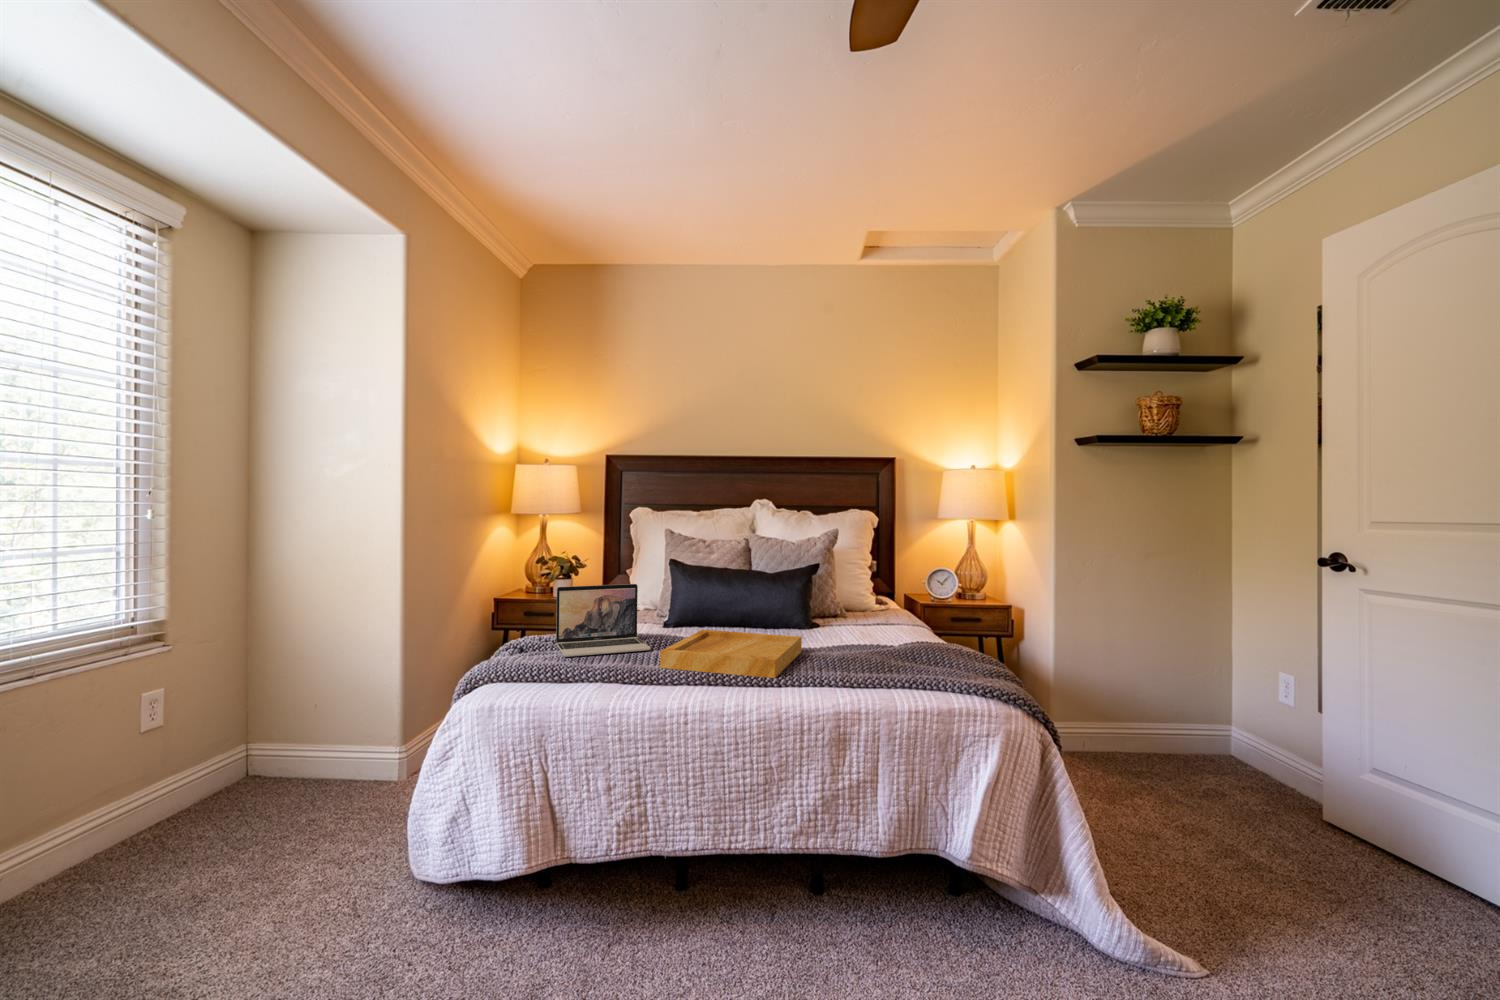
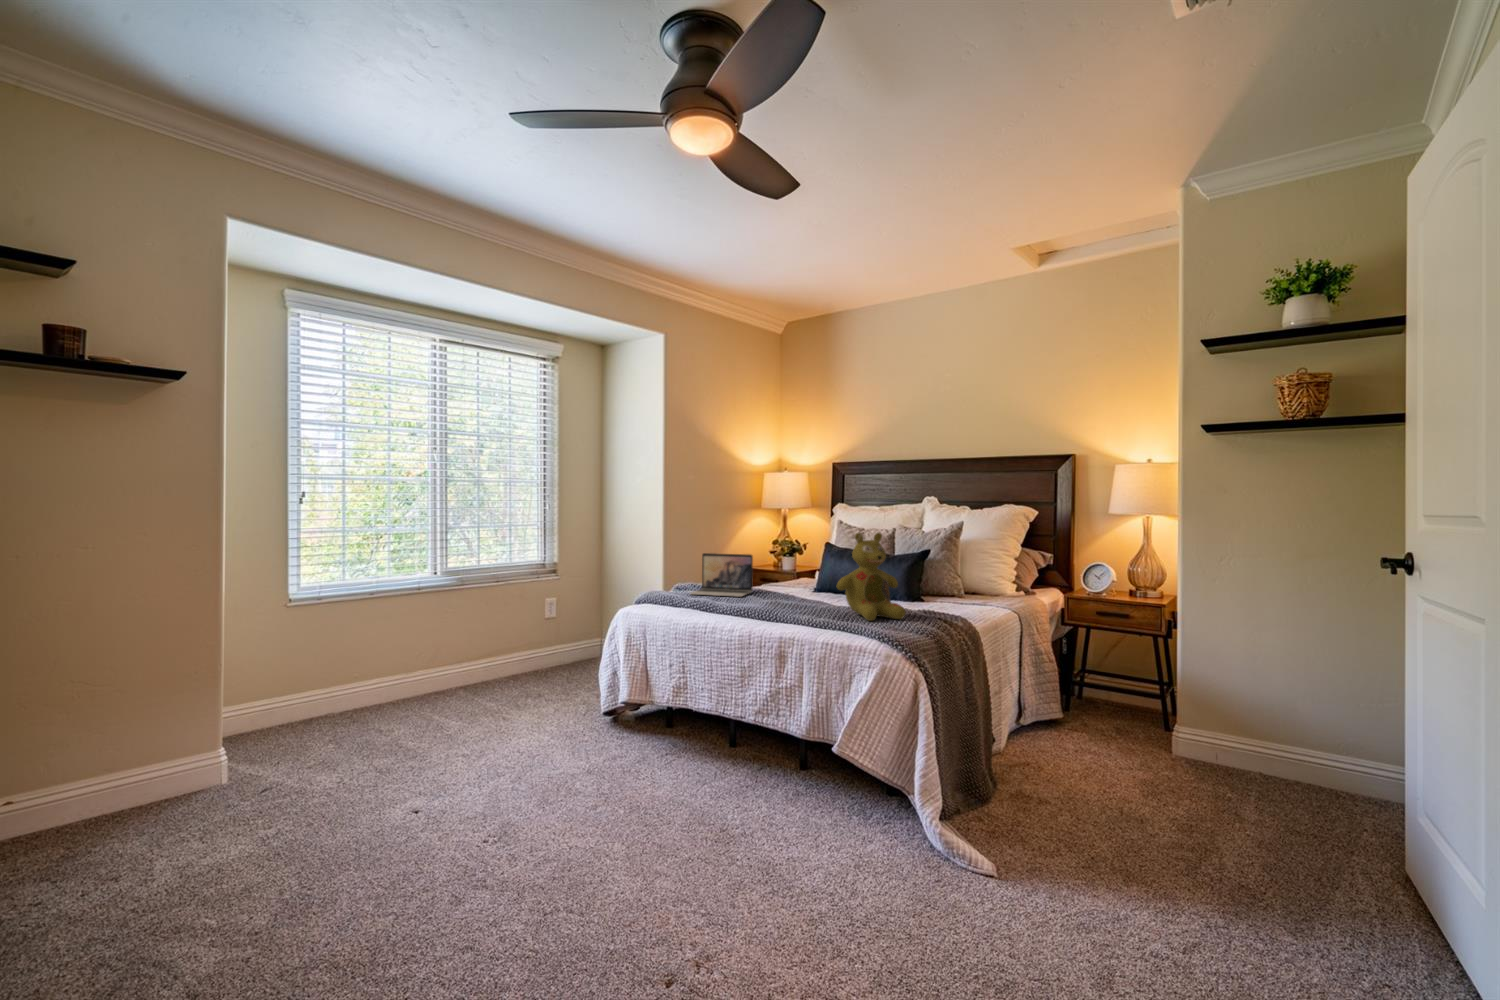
stuffed bear: none [852,548,933,667] -> present [837,533,905,621]
tray: present [660,630,802,678] -> none [721,588,829,614]

